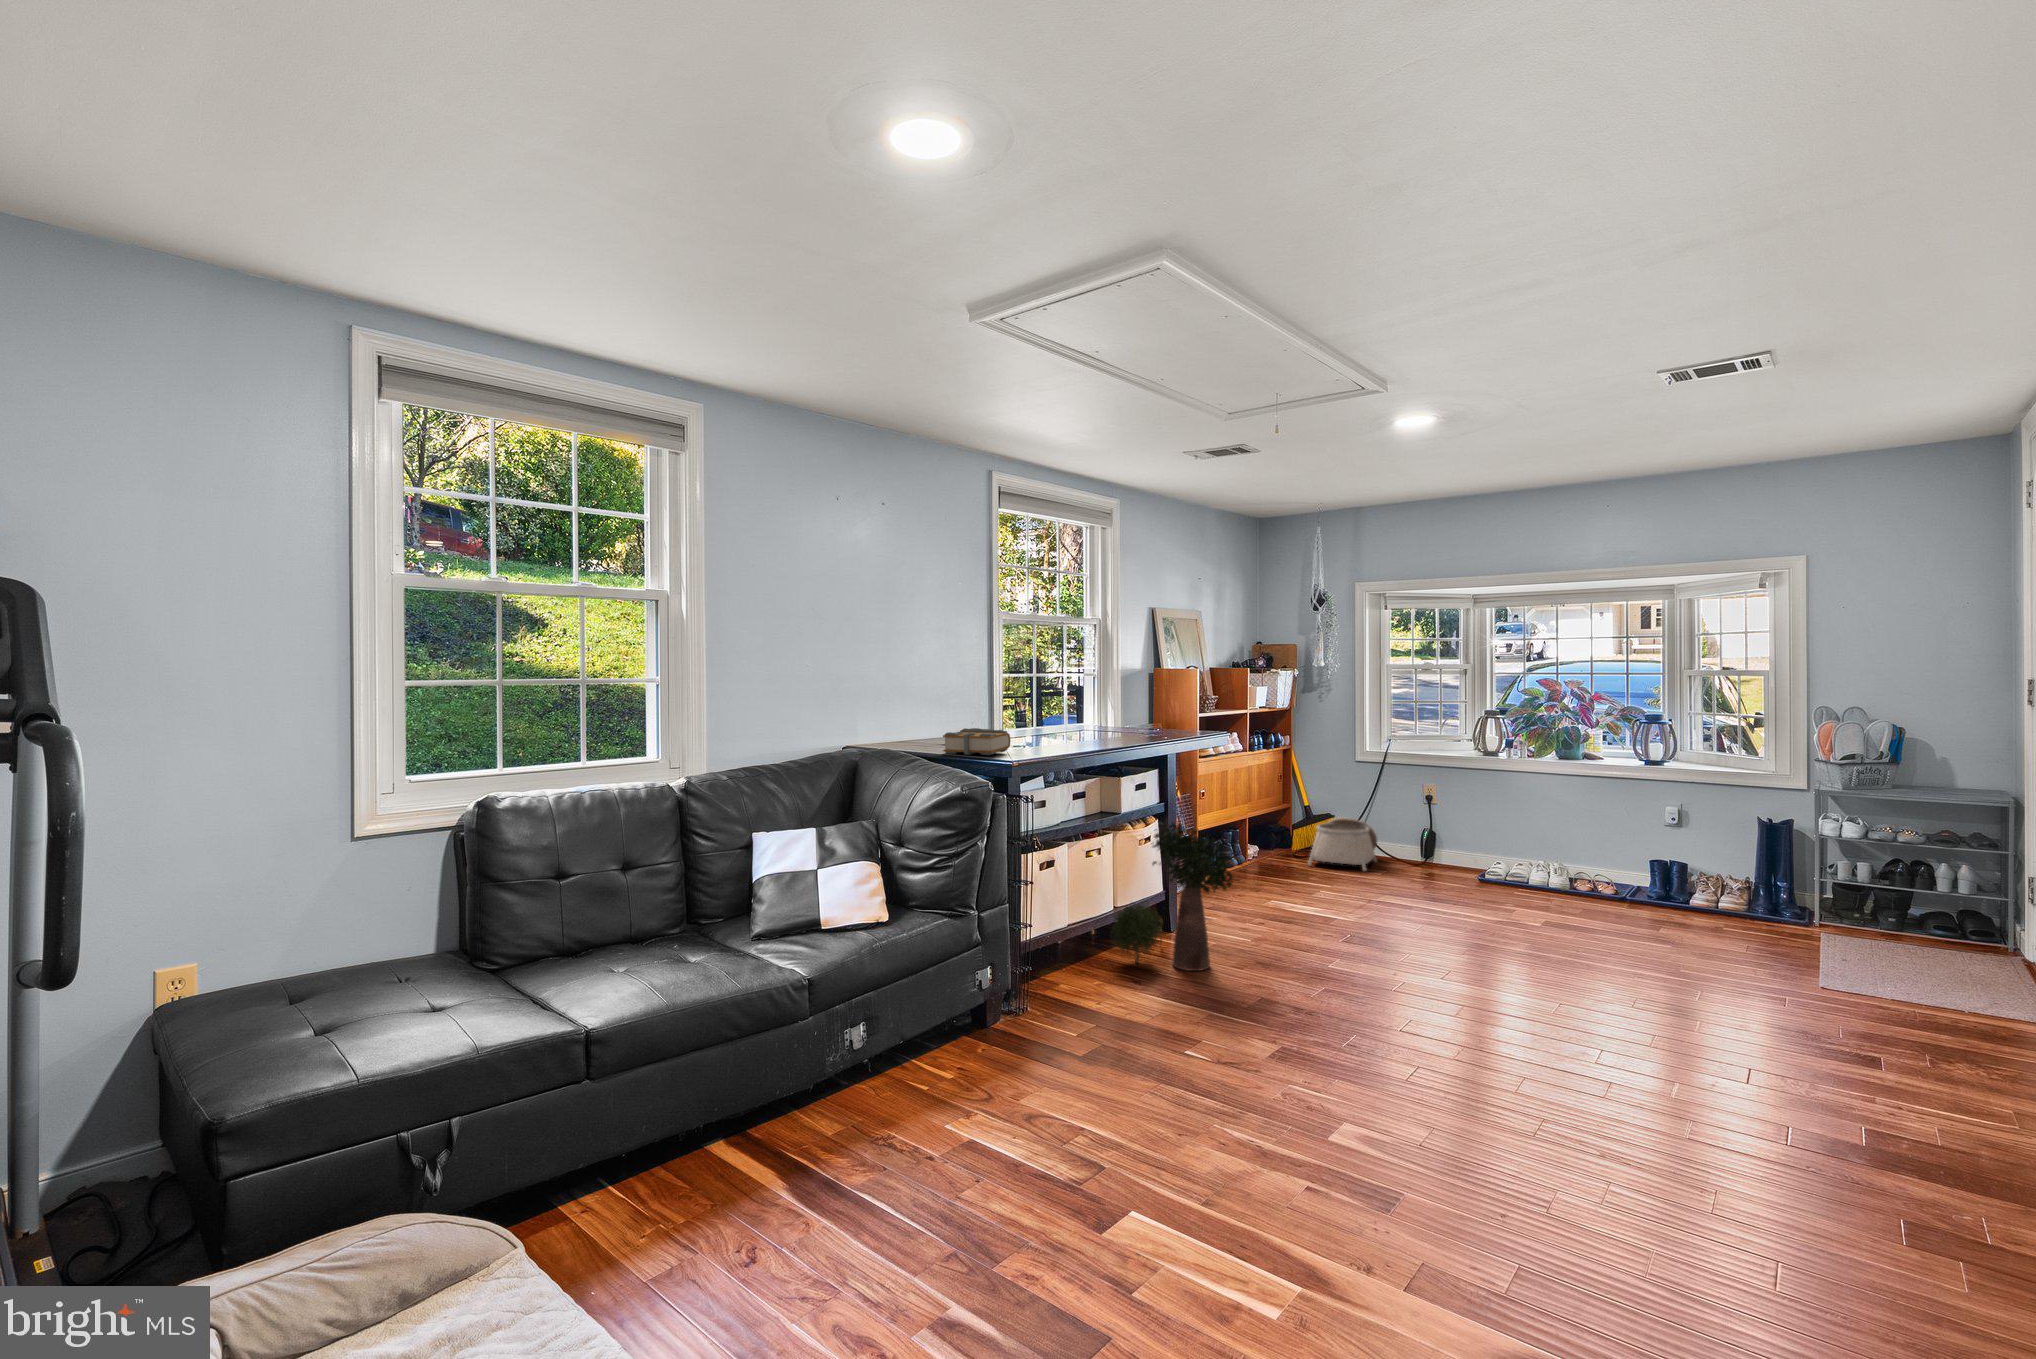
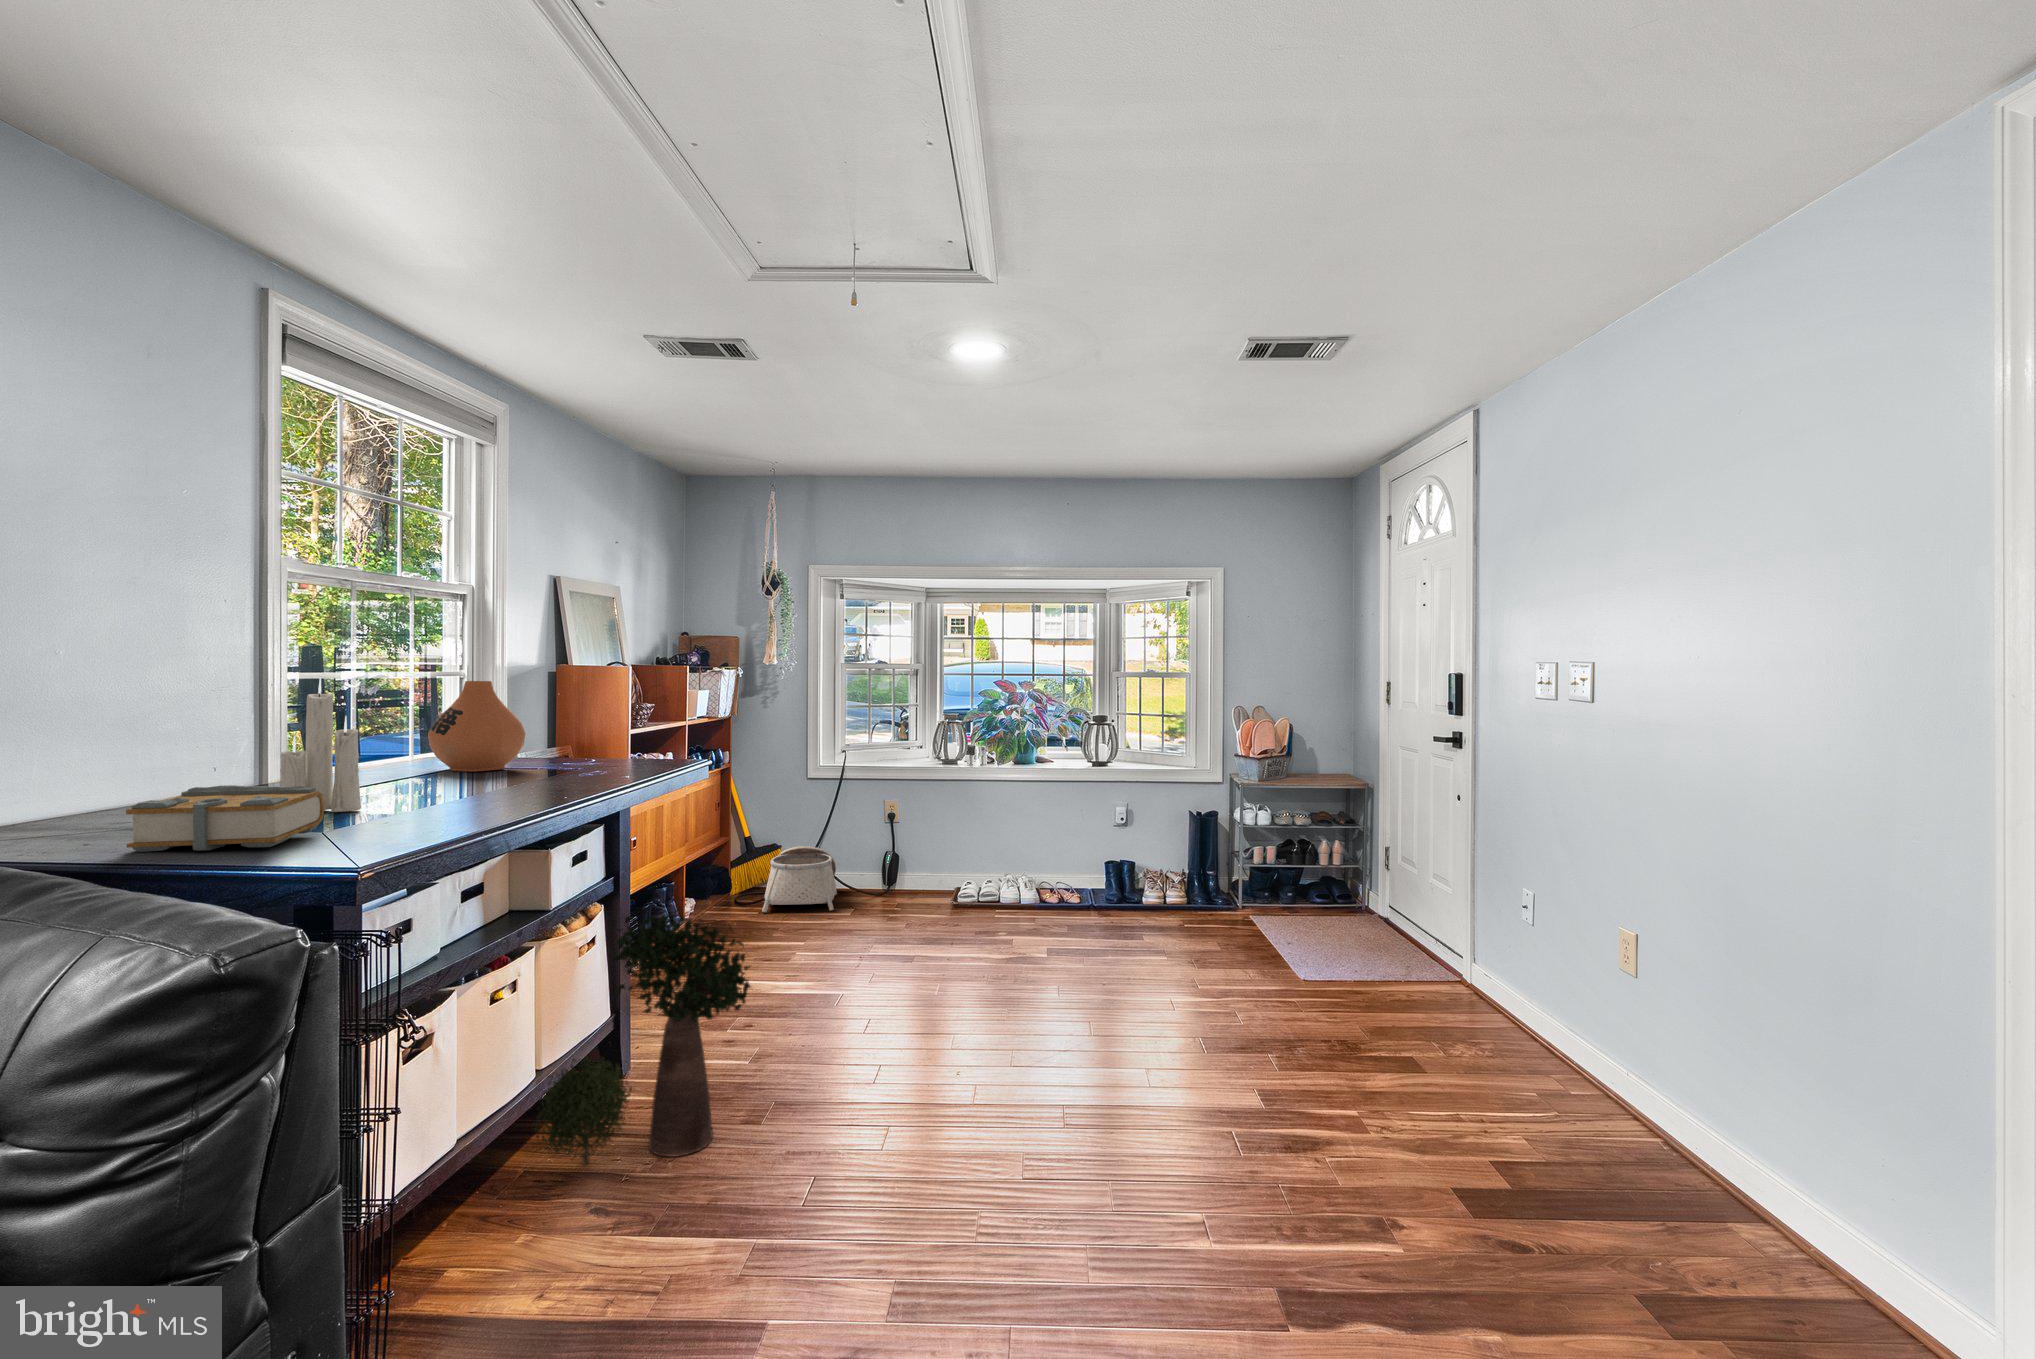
candle: none [994,675,1028,746] -> present [280,677,361,812]
vase: none [1066,680,1116,734] -> present [428,681,525,771]

